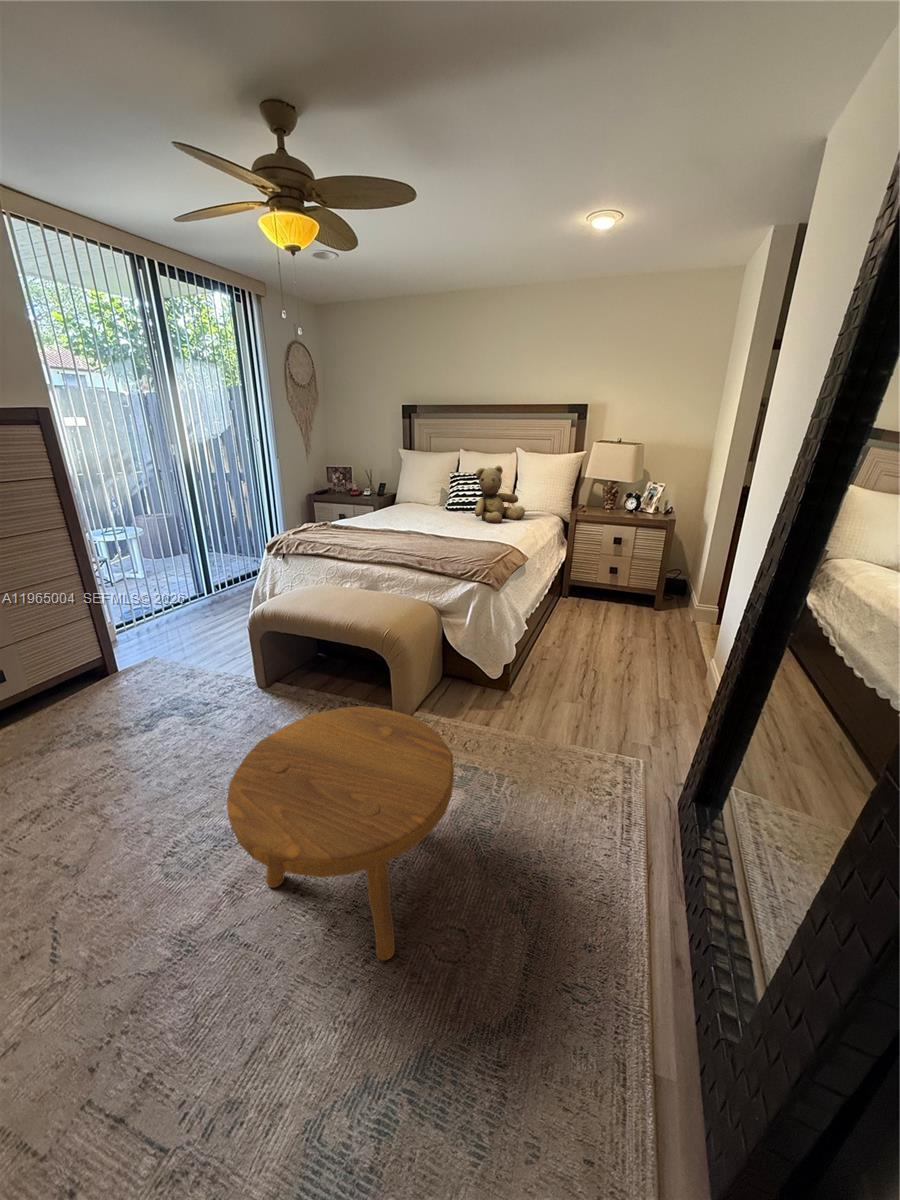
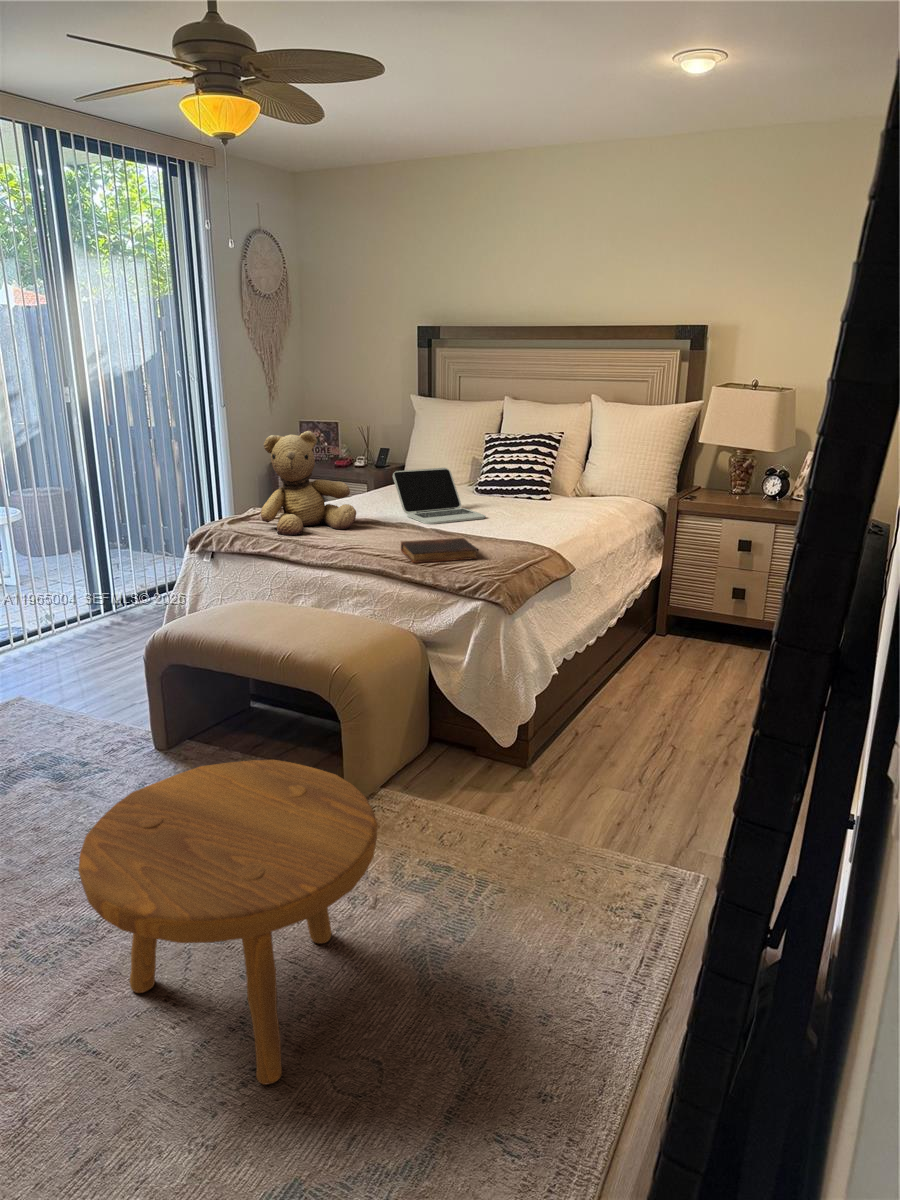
teddy bear: present [475,466,525,524] -> present [261,431,356,536]
laptop: none [400,495,461,531] -> present [393,468,485,524]
book: none [417,540,470,558] -> present [401,538,478,563]

